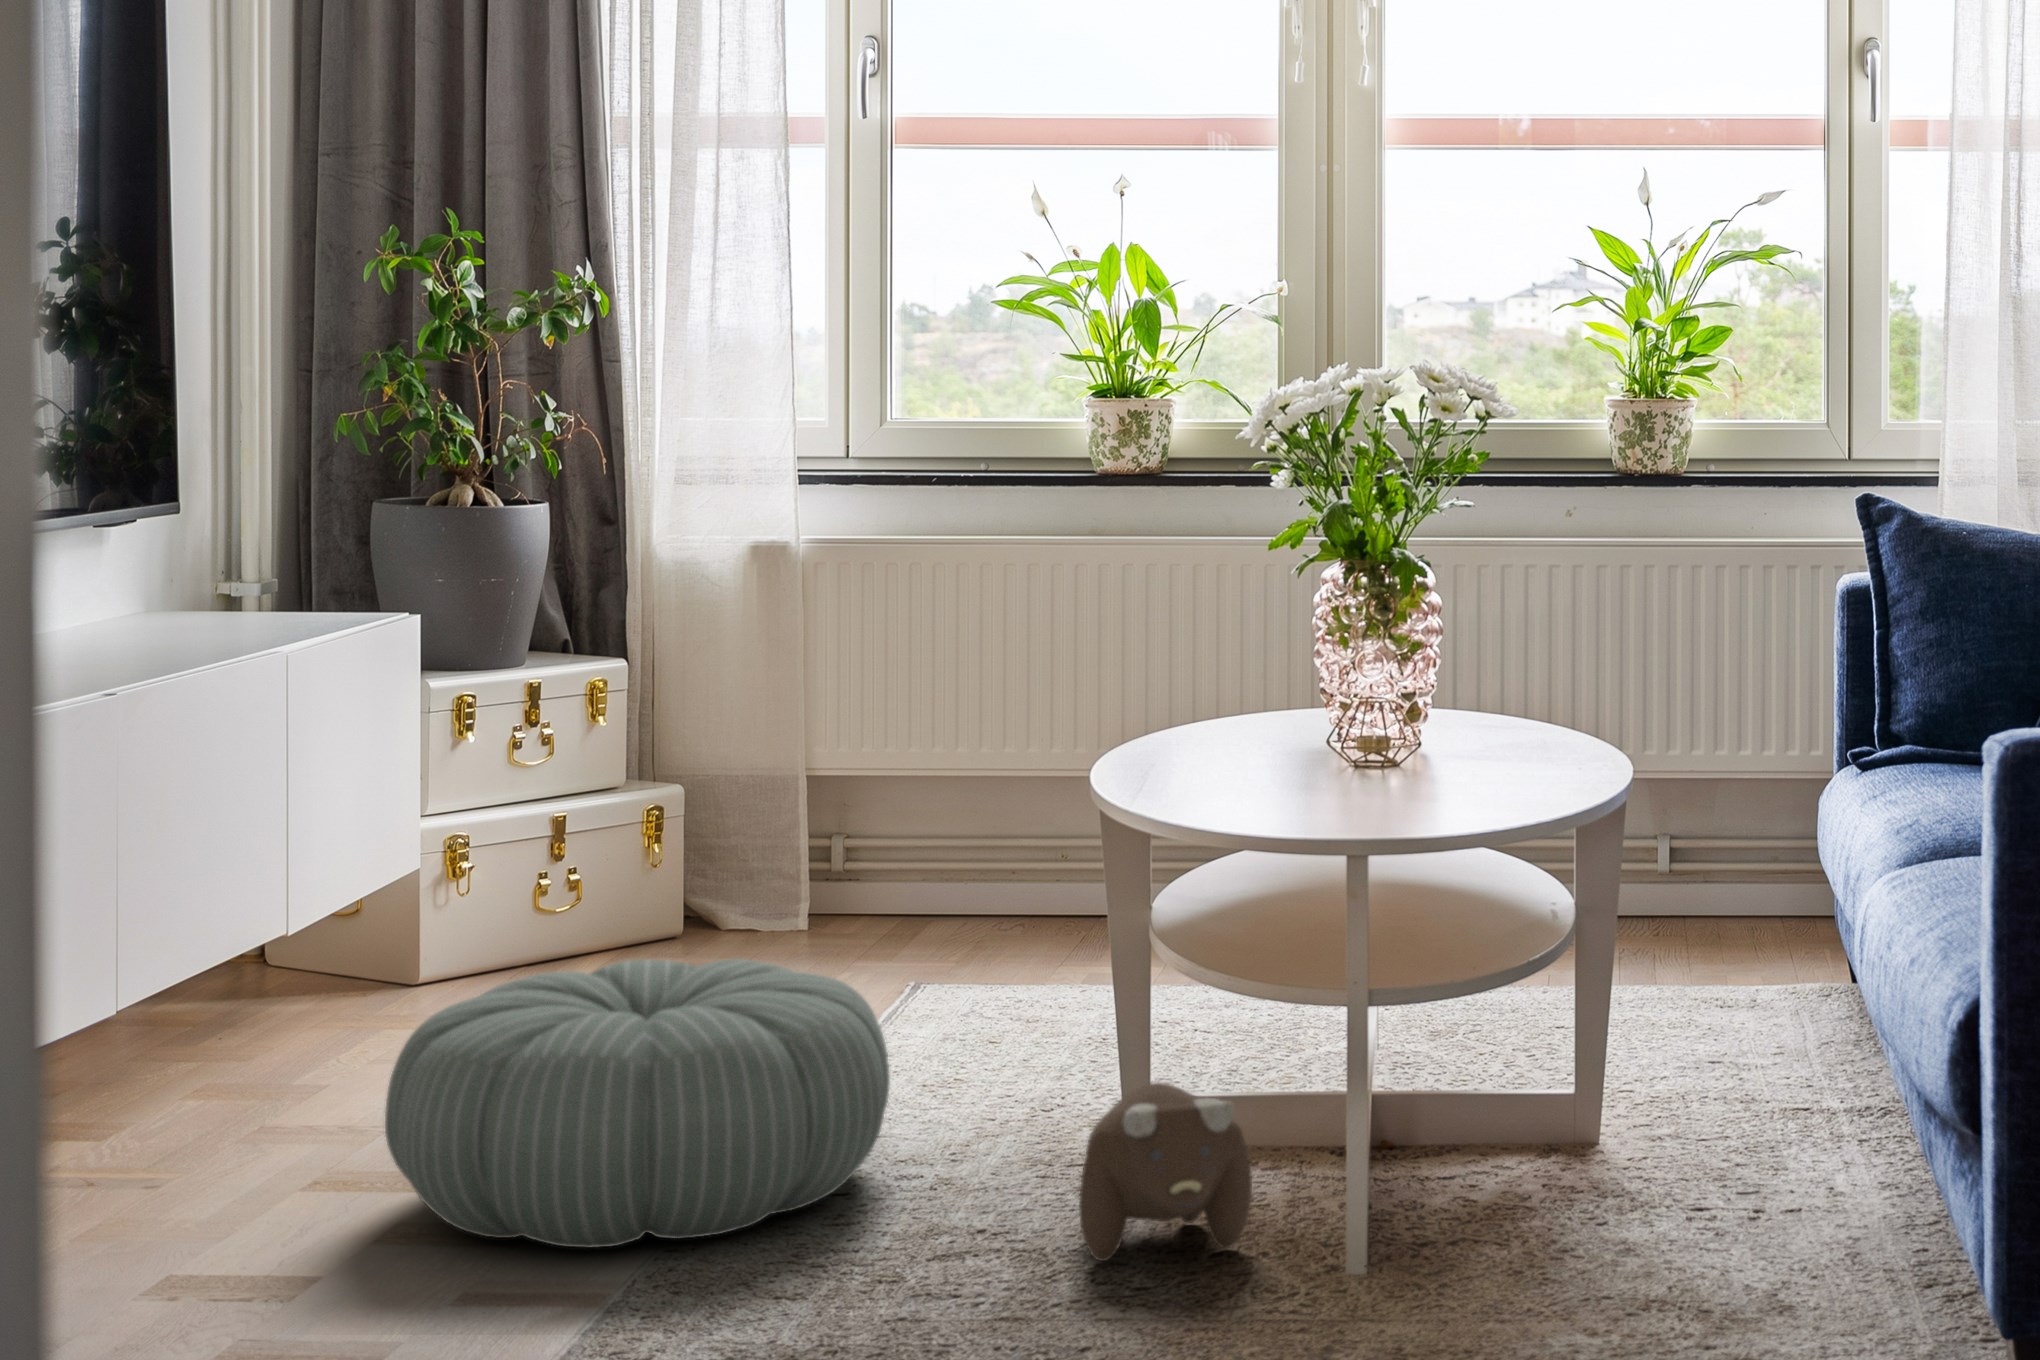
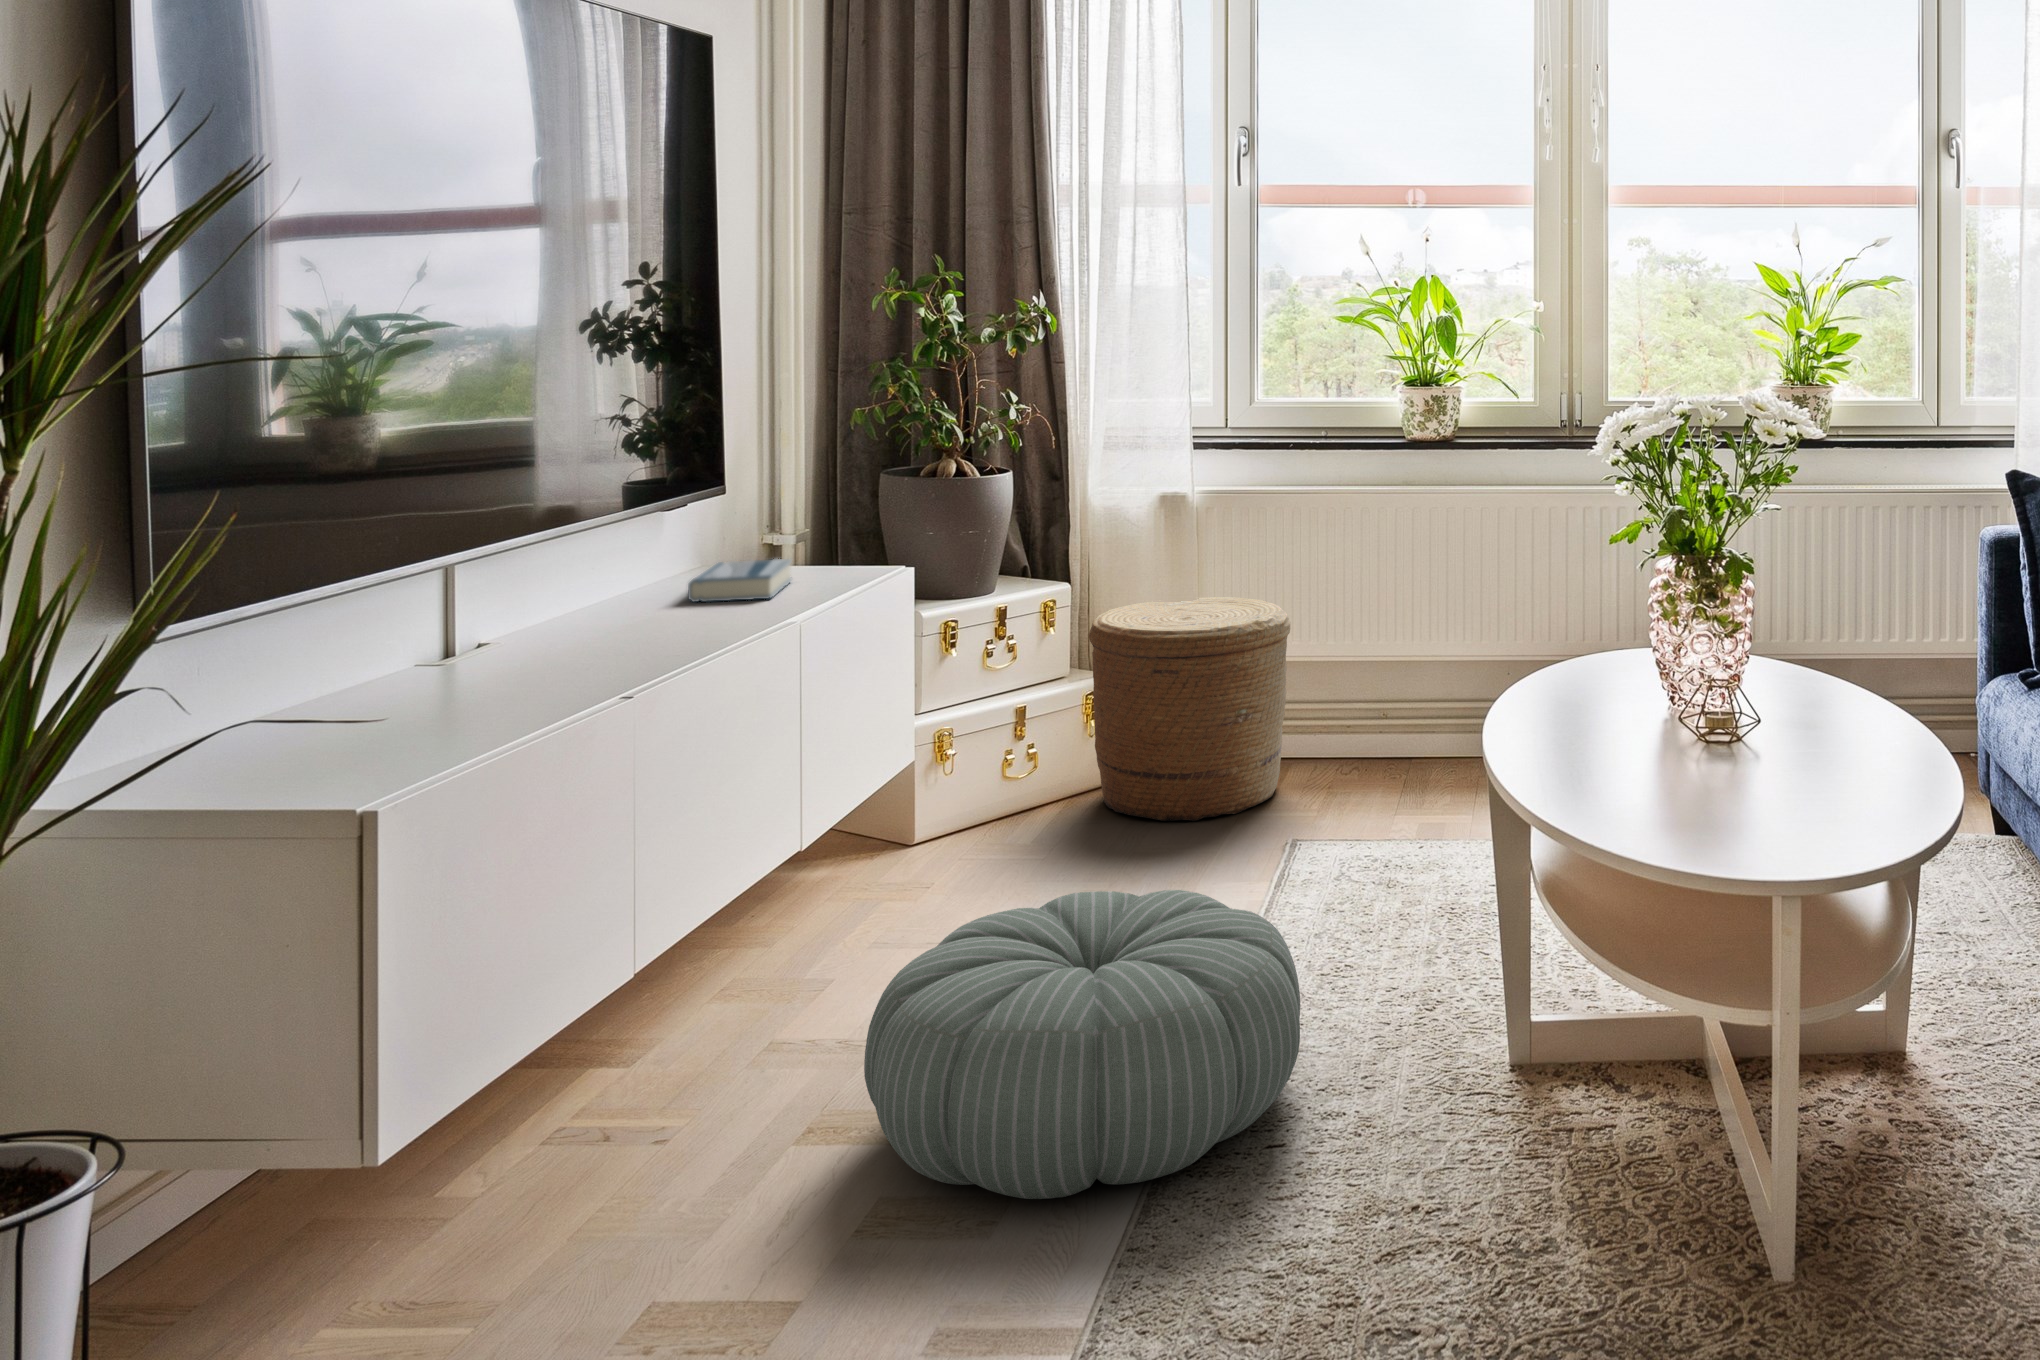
hardback book: none [142,598,266,643] -> present [688,559,791,602]
woven basket: none [650,682,923,968] -> present [1089,597,1290,822]
plush toy: present [1079,1083,1252,1261] -> none [1483,1039,1638,1215]

